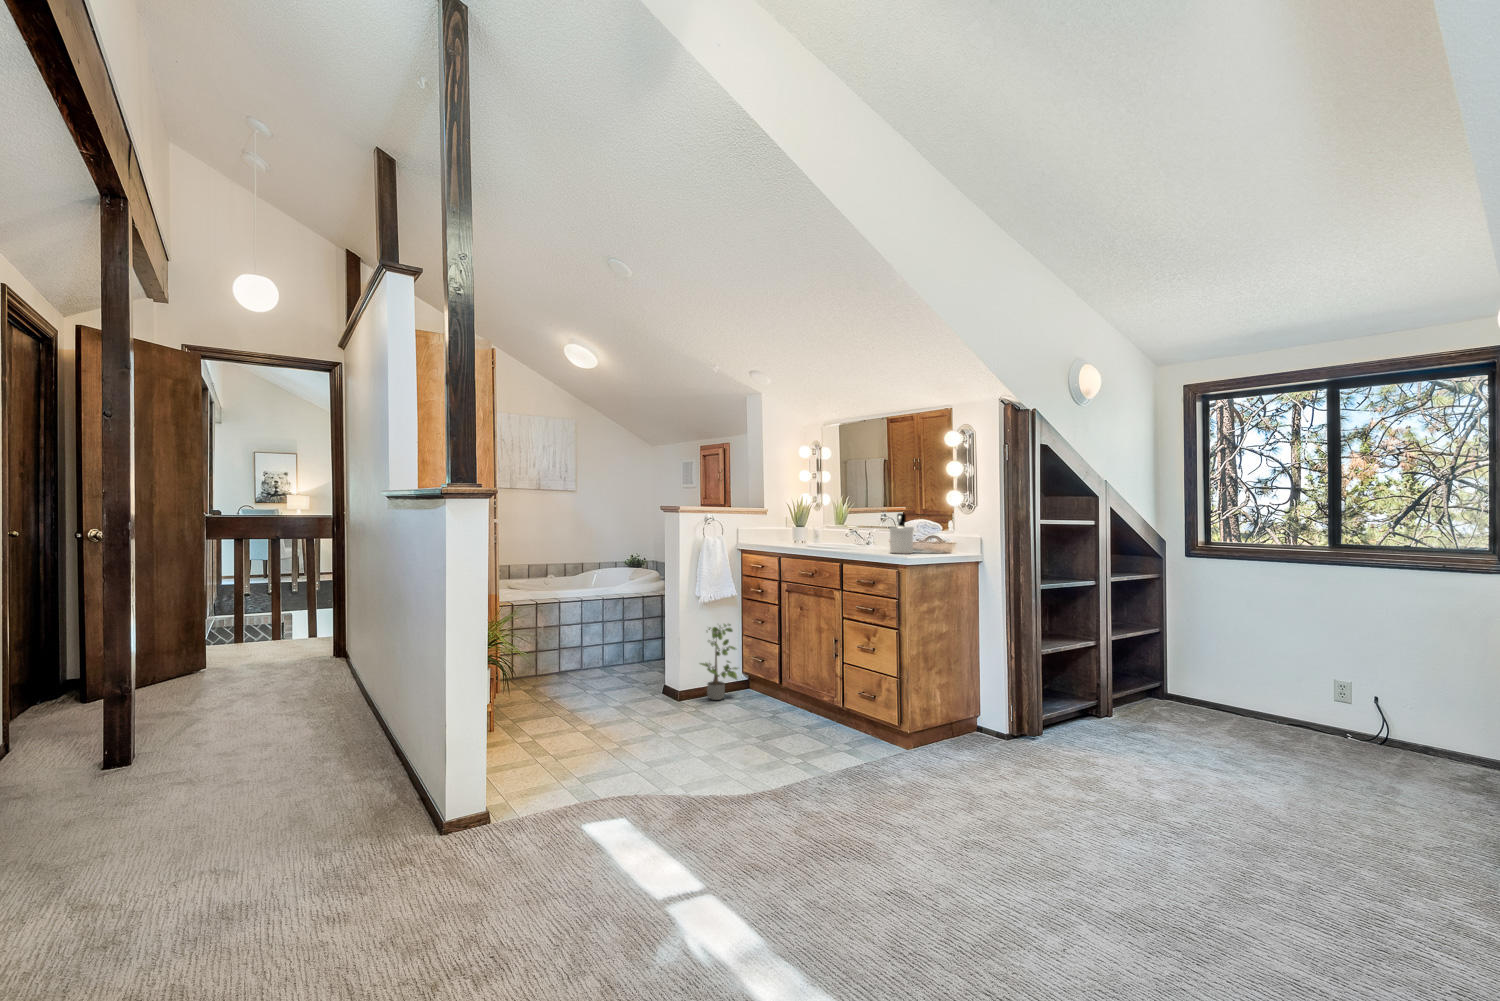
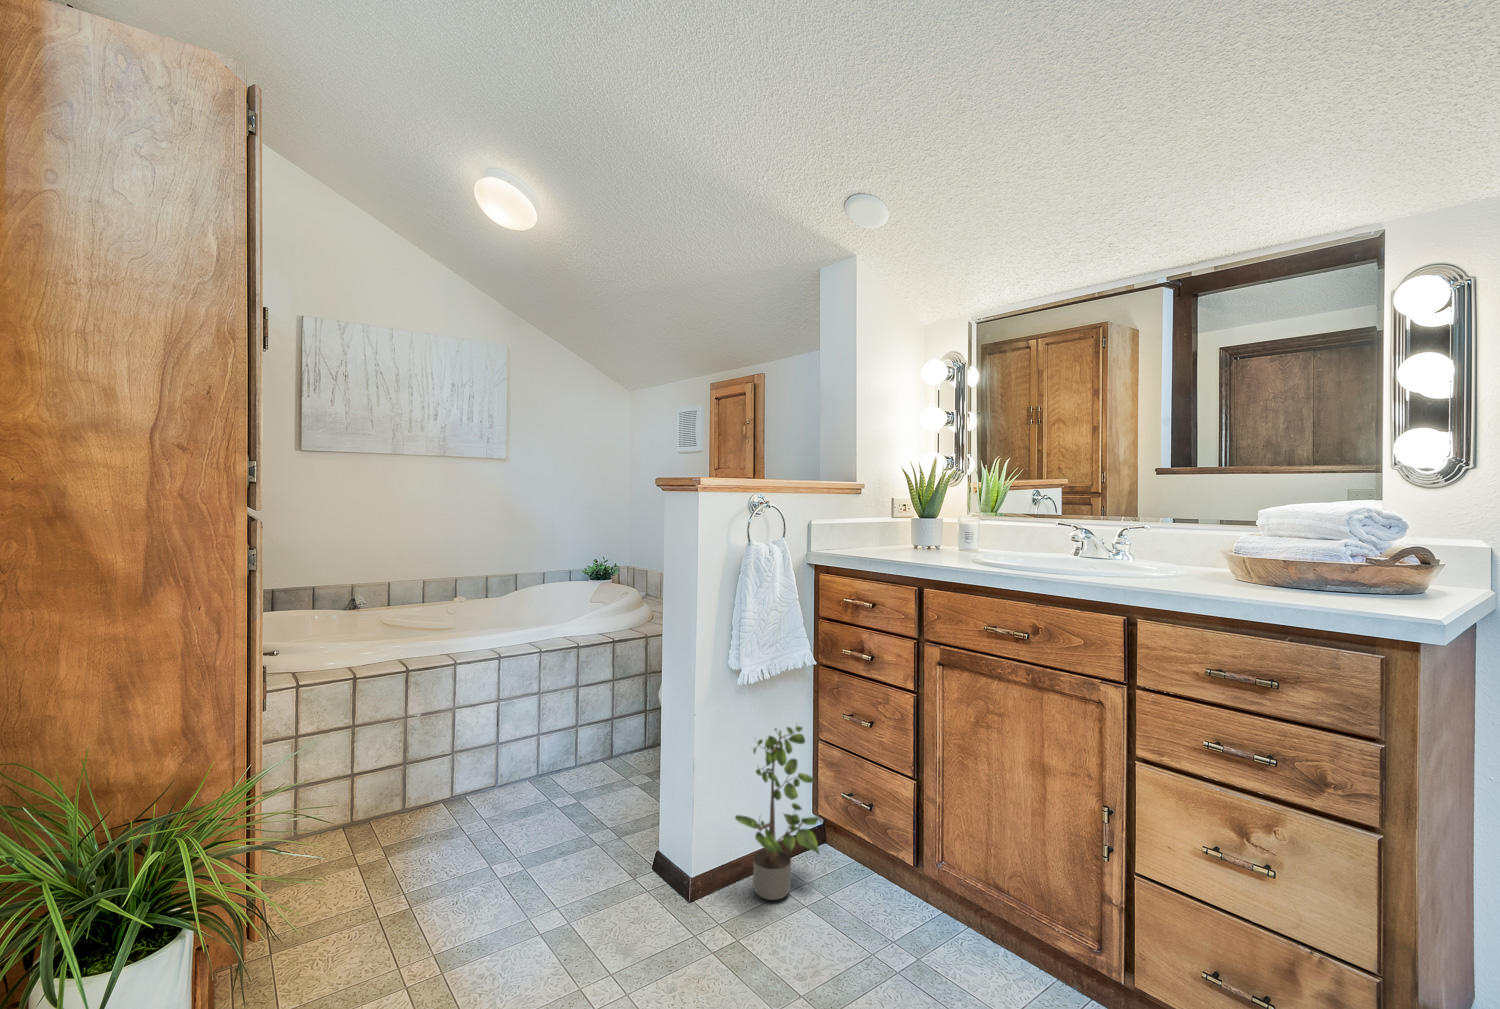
soap dispenser: present [889,513,914,554] -> none [1271,486,1356,596]

